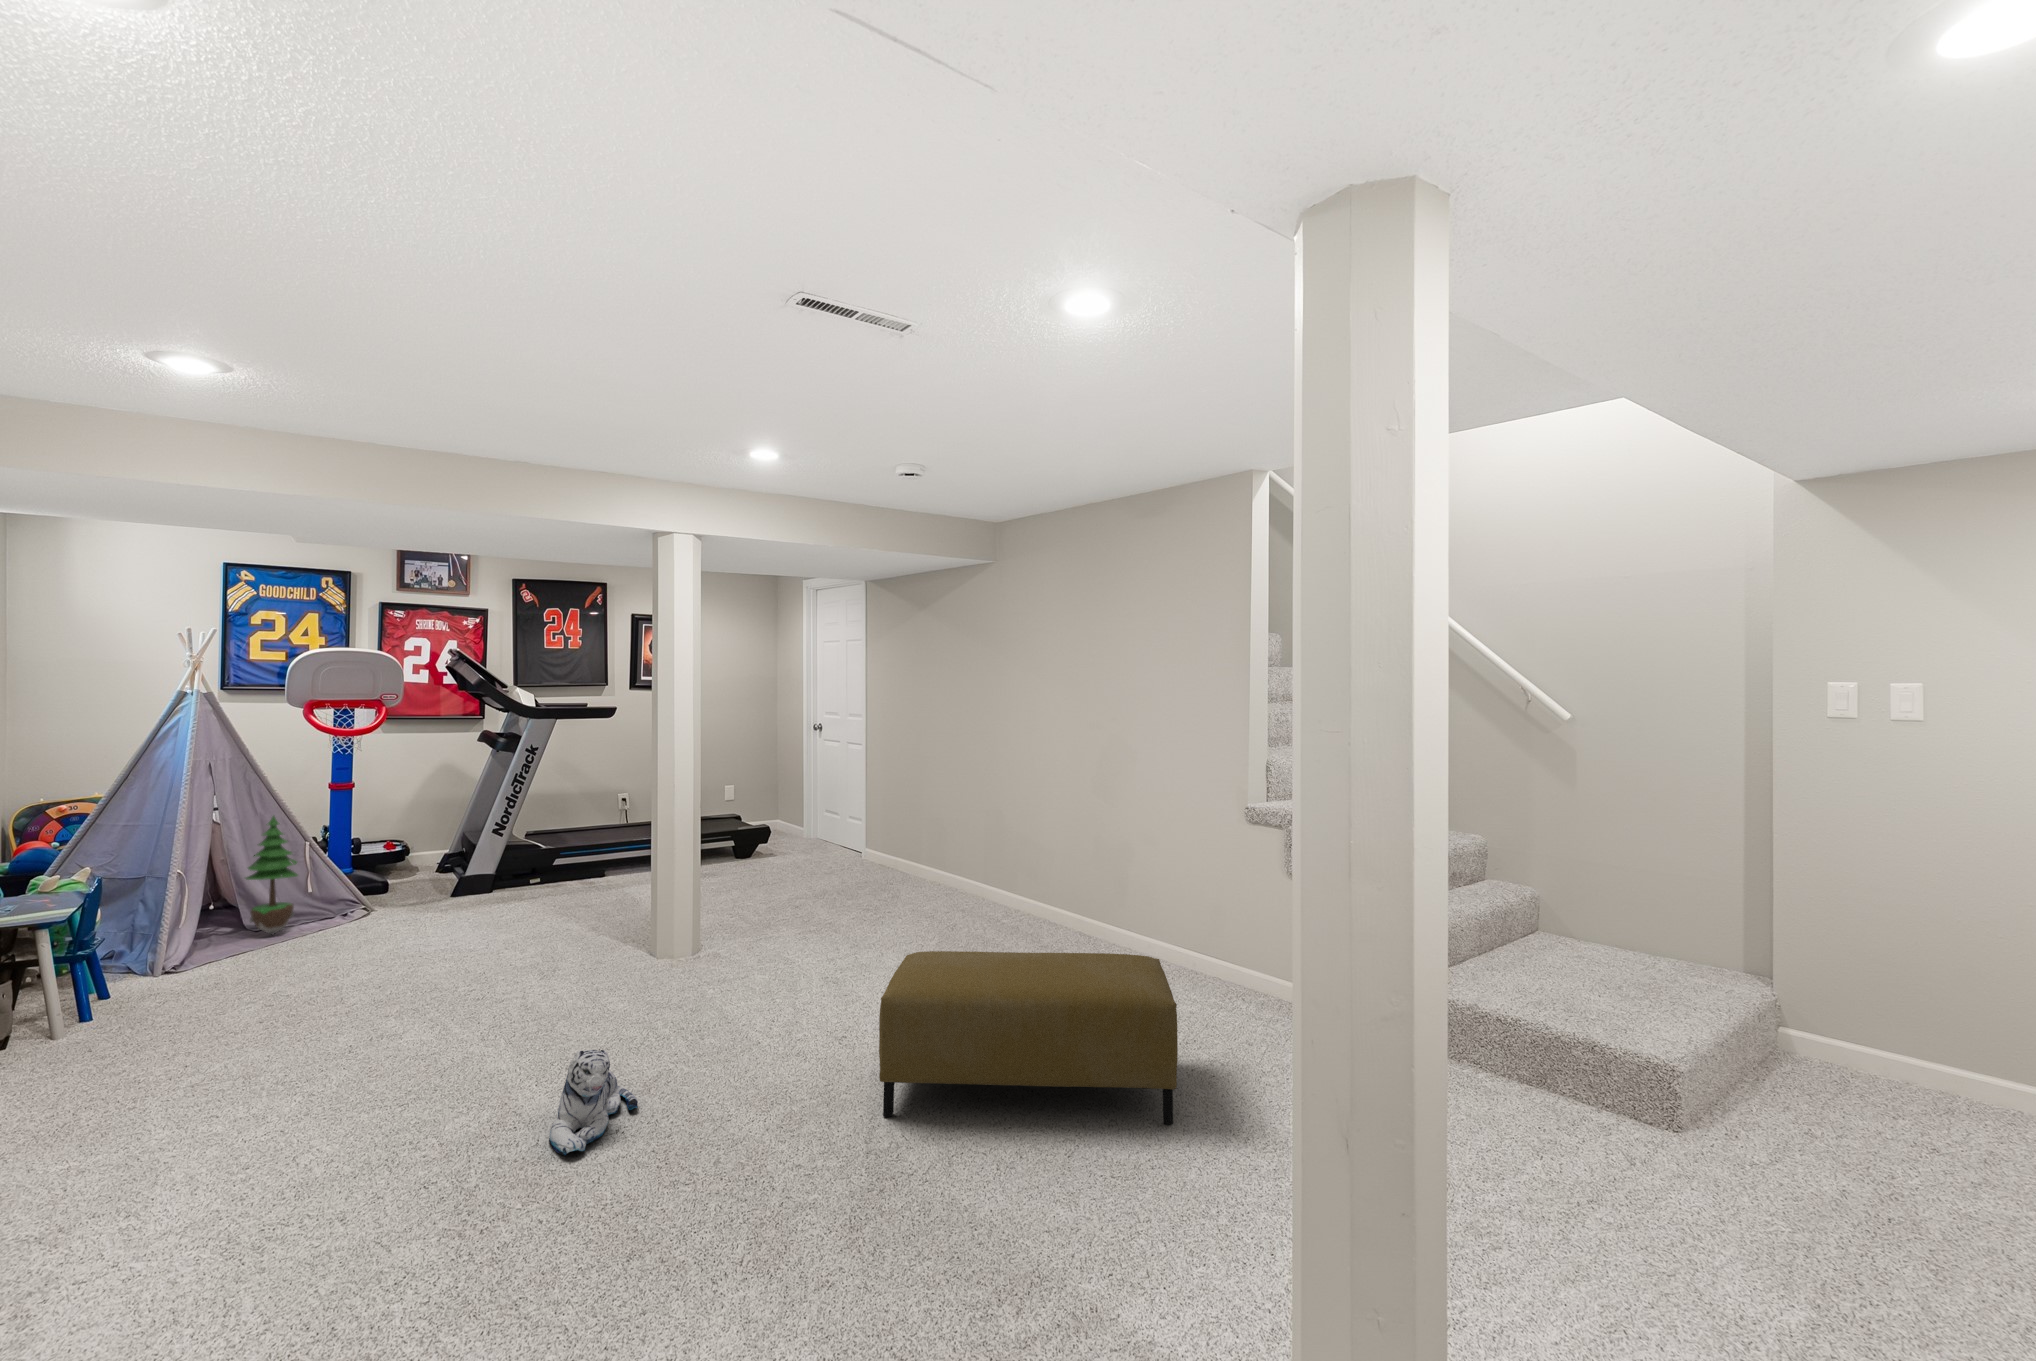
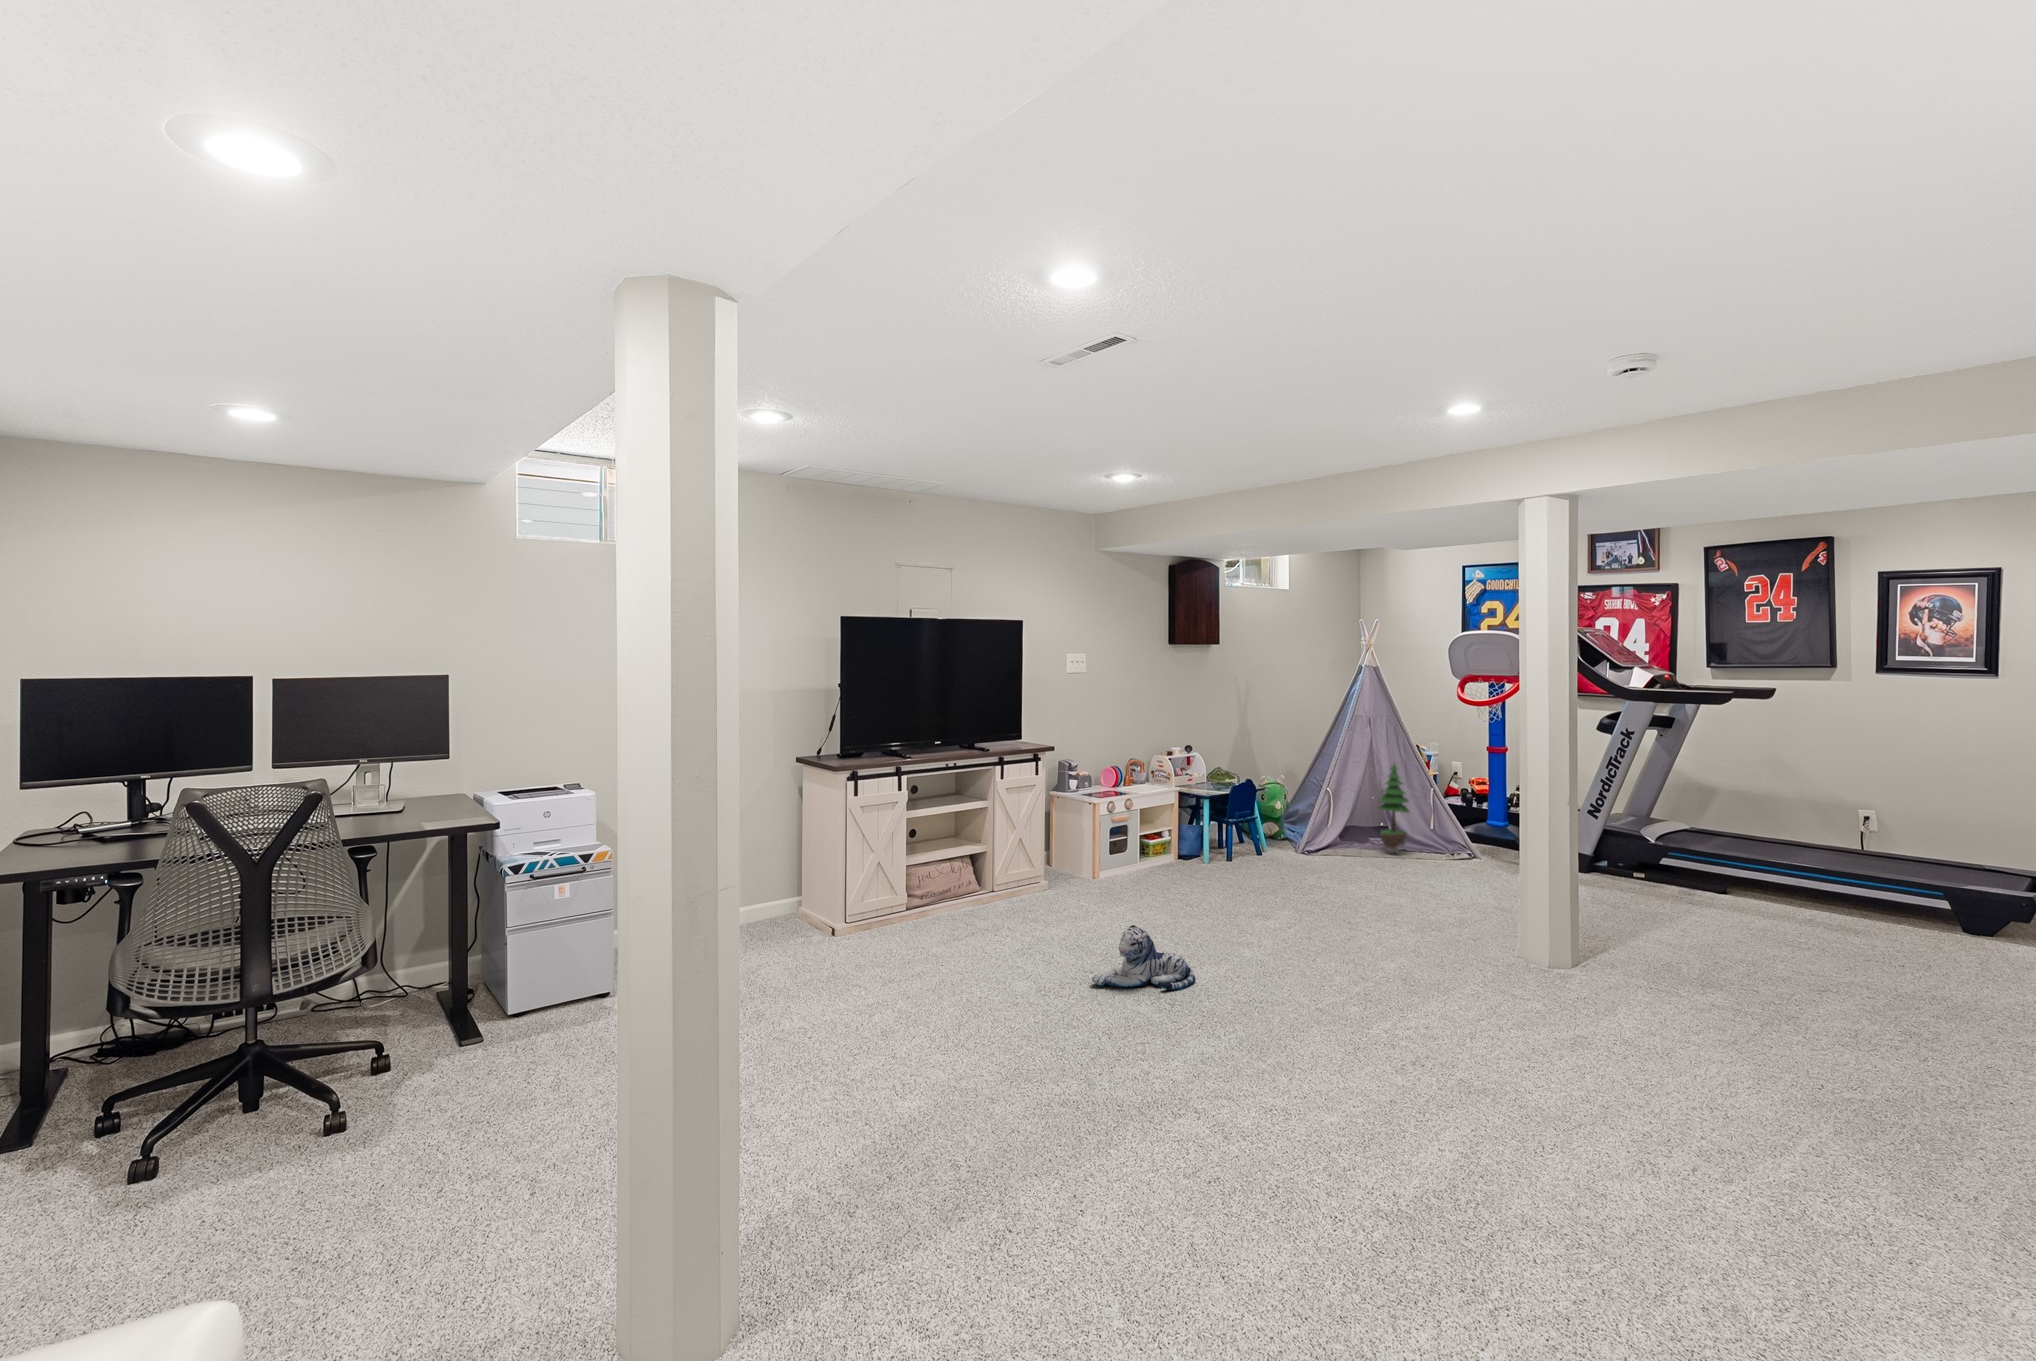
ottoman: present [879,951,1178,1124] -> none [1183,959,1451,1258]

